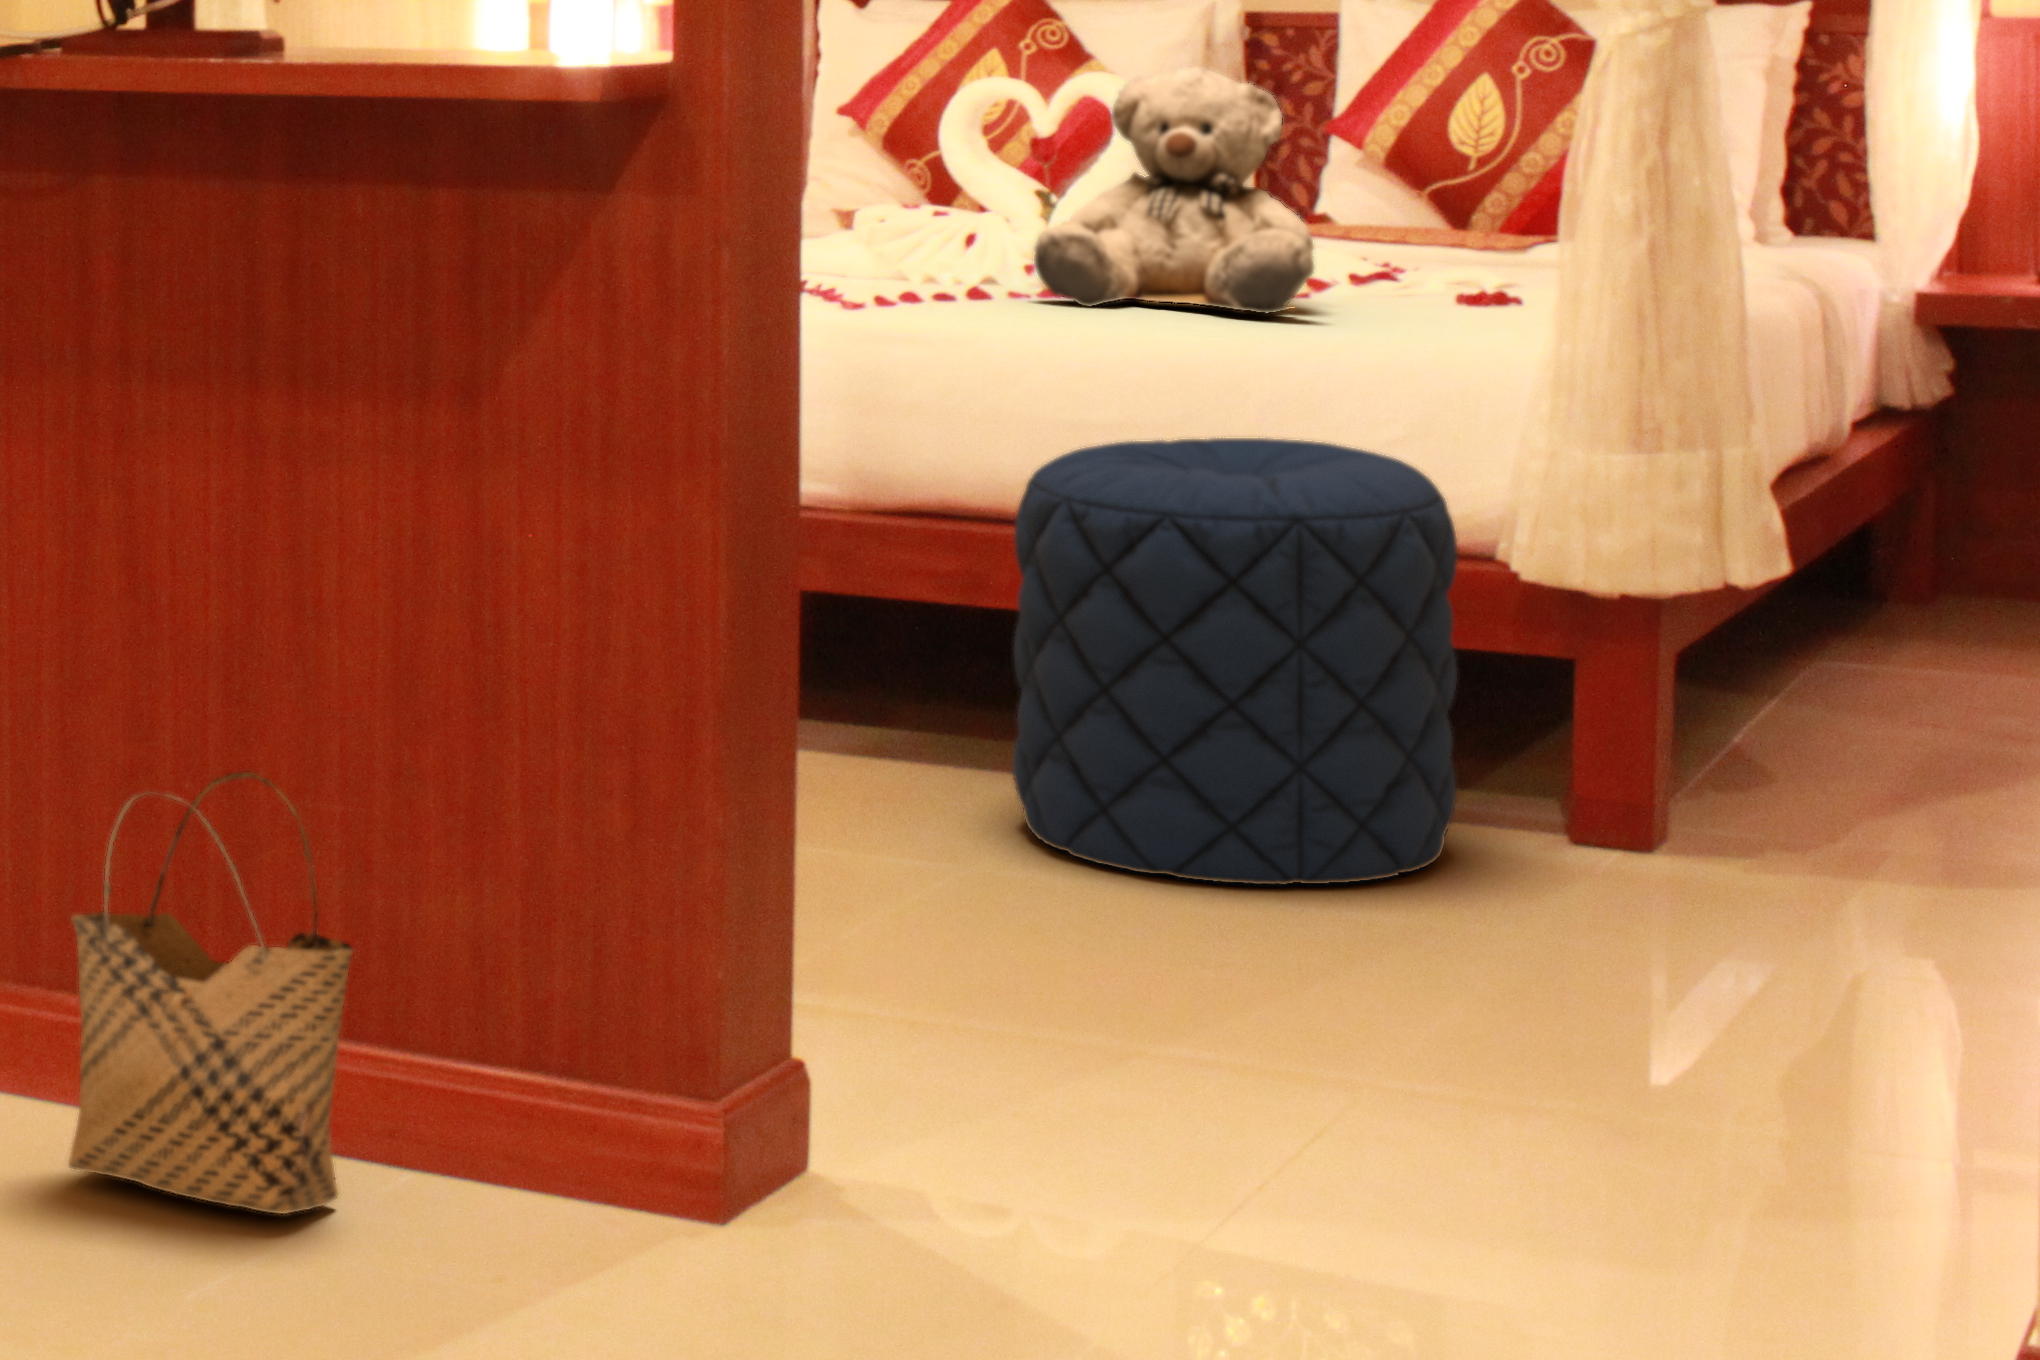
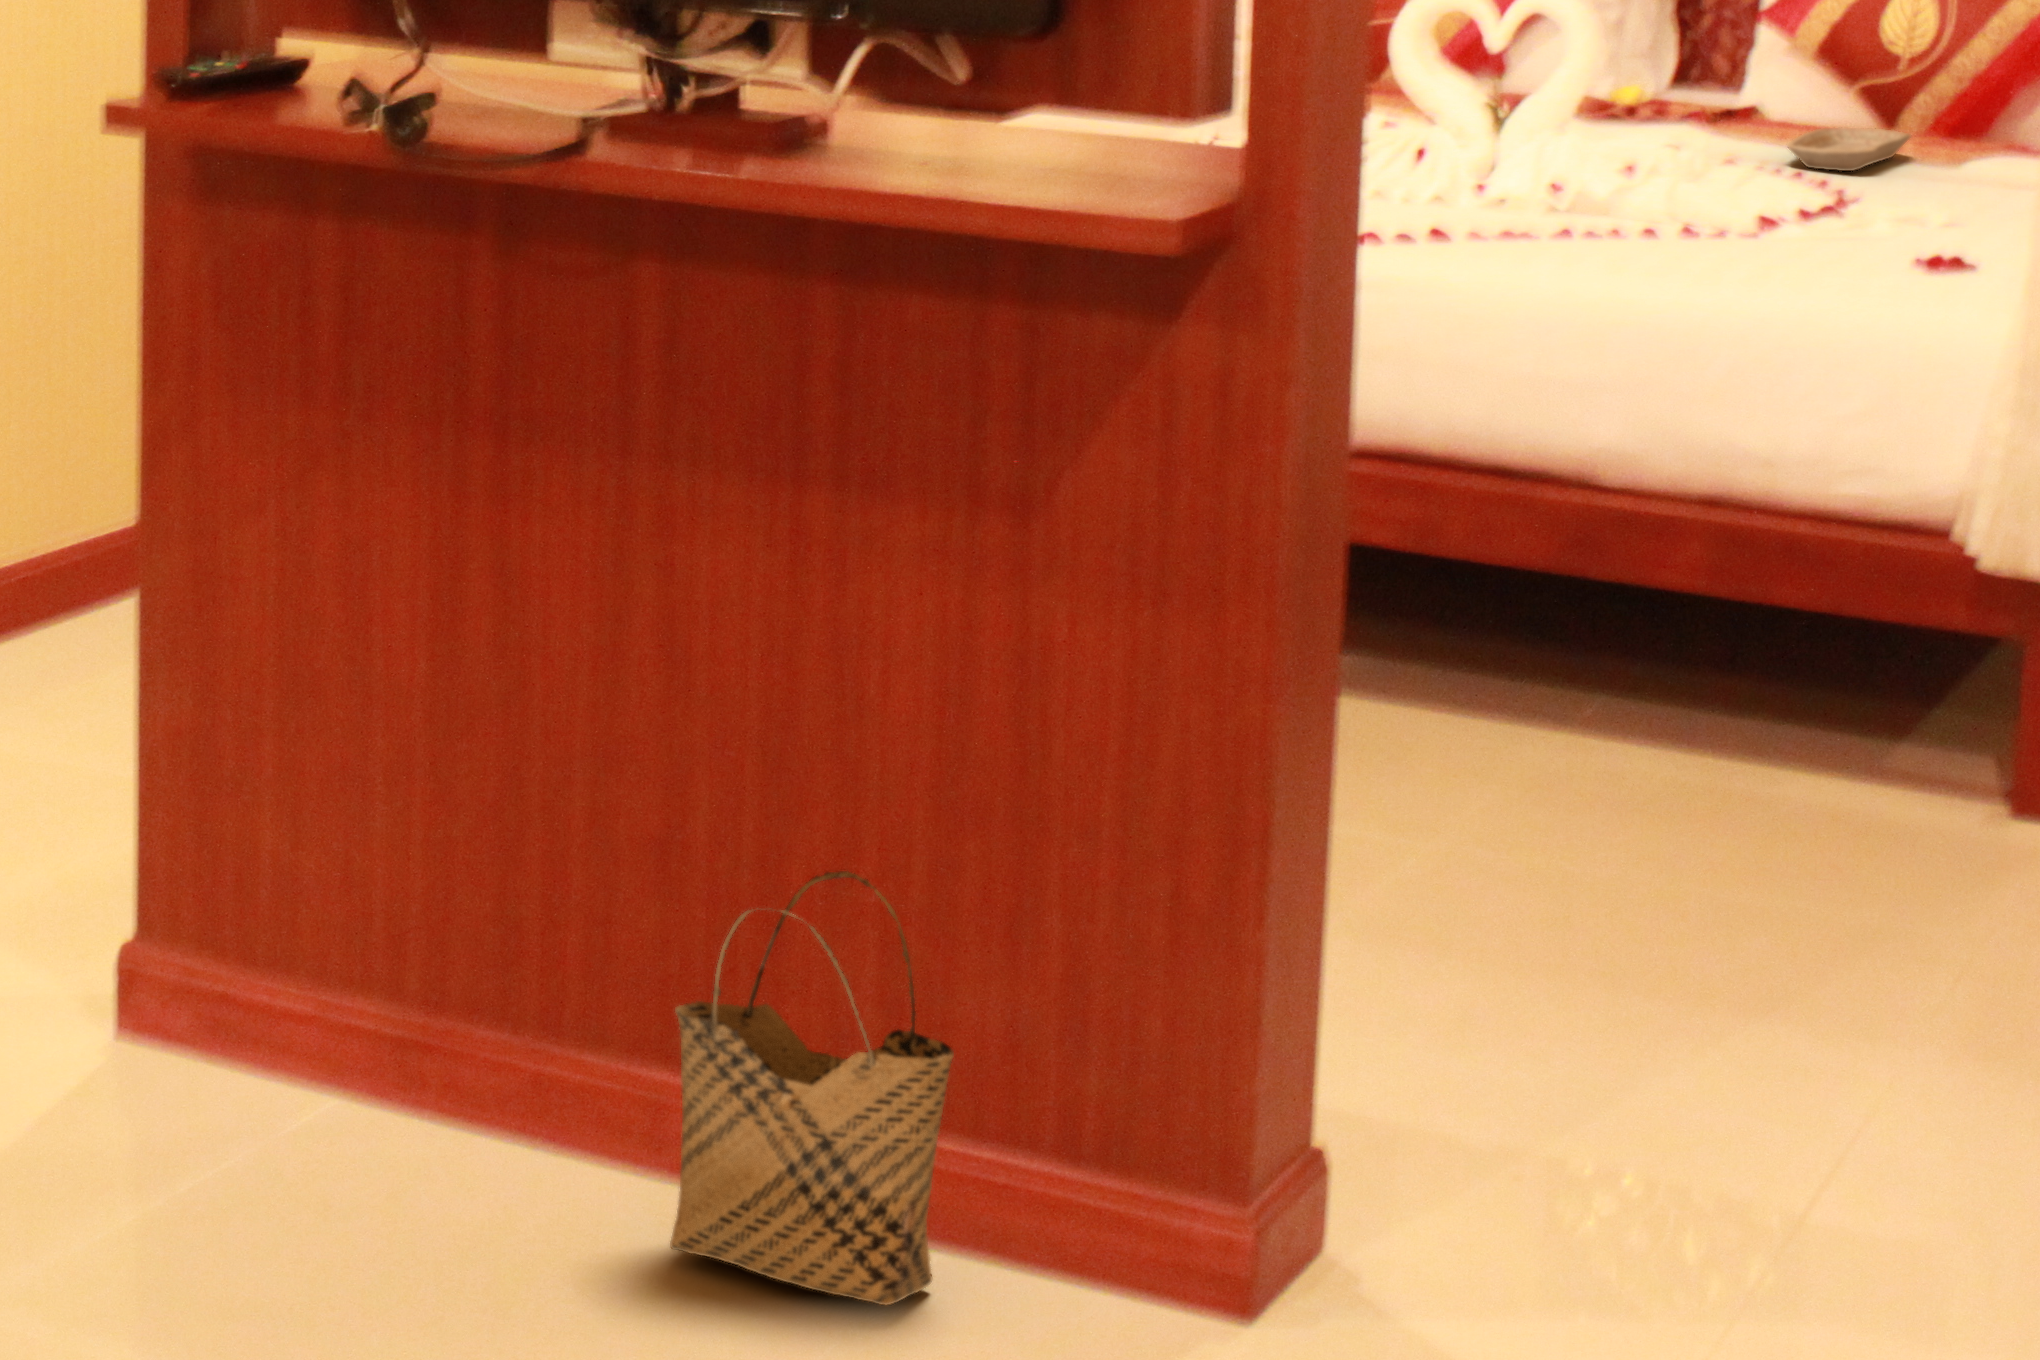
teddy bear: present [1034,66,1314,313] -> none [1514,28,1790,288]
tray: none [1346,222,1478,254] -> present [1787,128,1911,171]
pouf: present [1013,438,1457,885] -> none [1491,421,1929,875]

